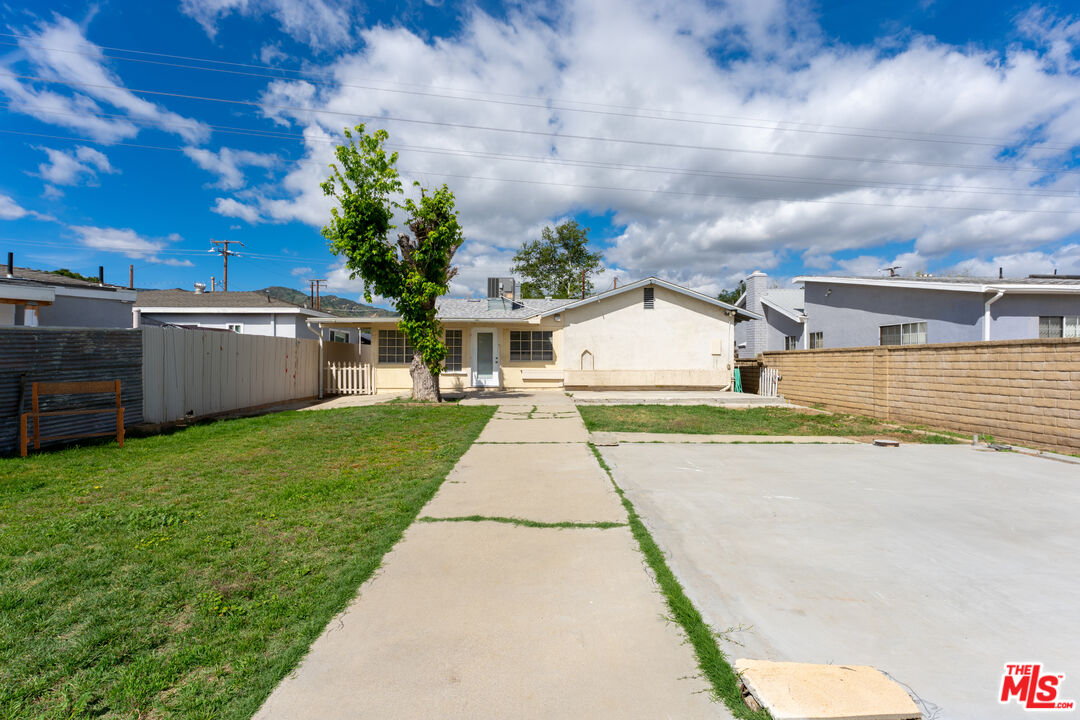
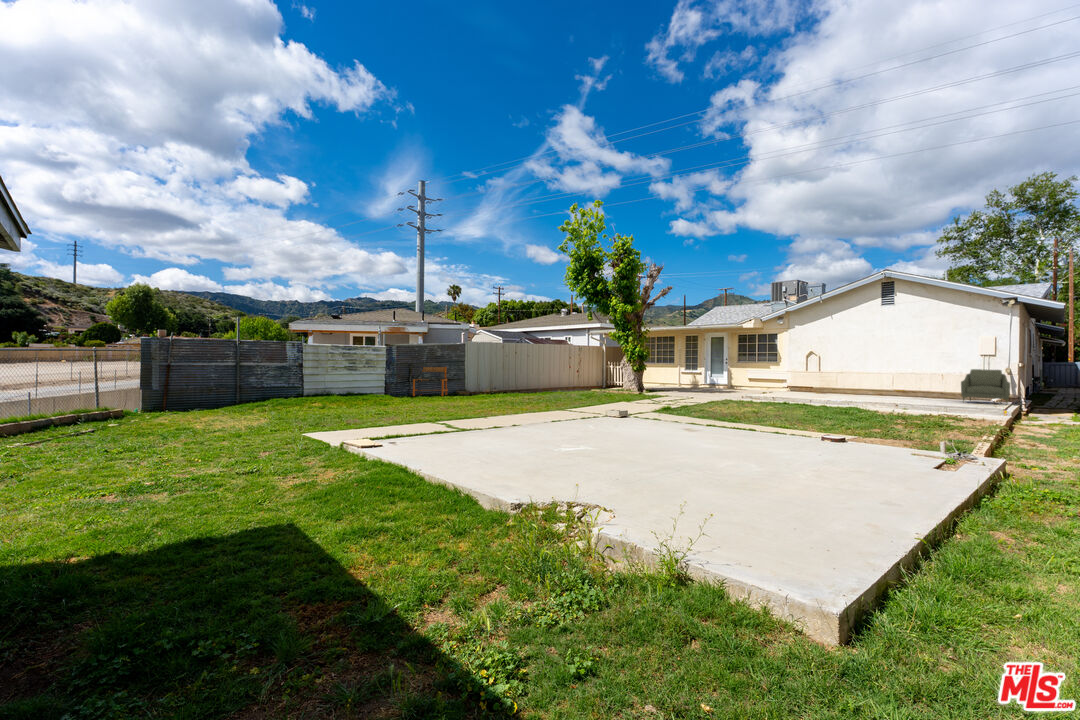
chair: none [709,366,746,394] -> present [961,369,1010,404]

